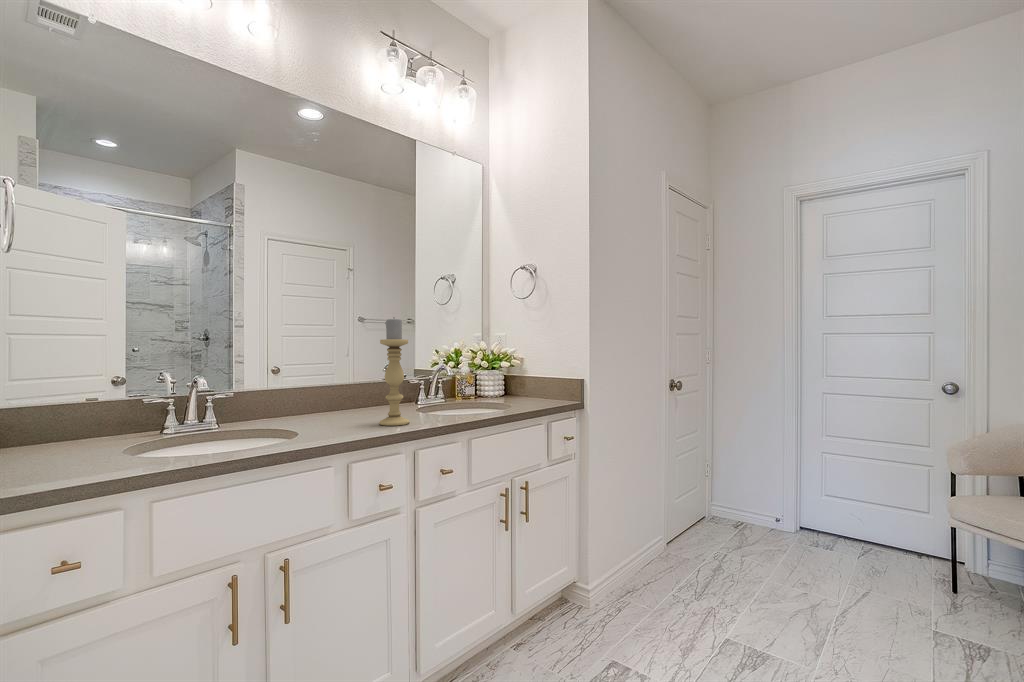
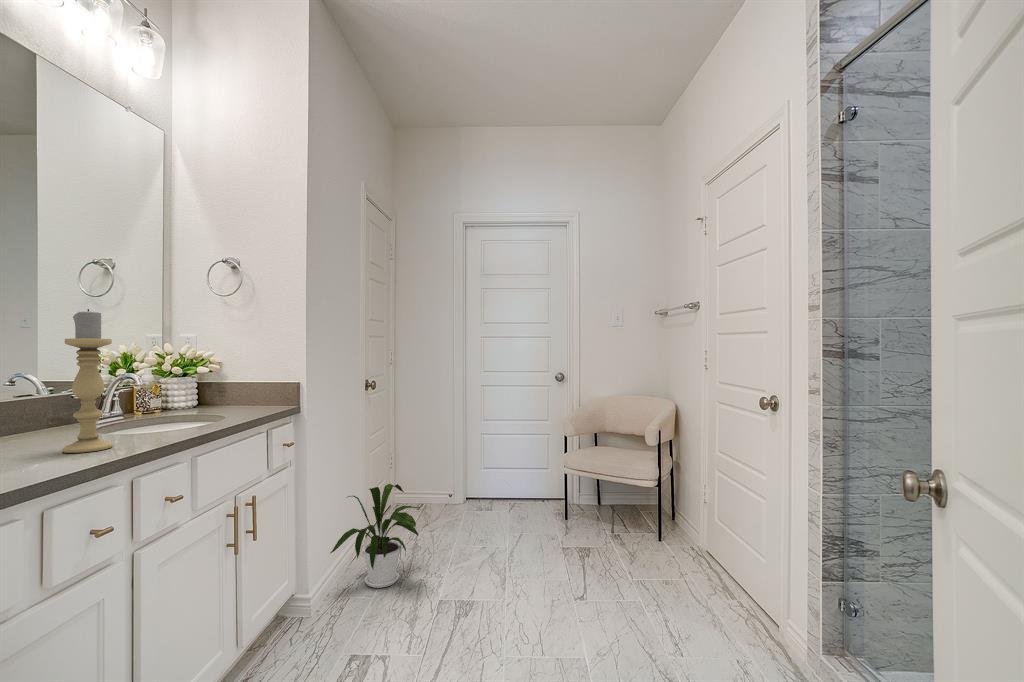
house plant: none [611,493,715,604] -> present [330,484,419,588]

